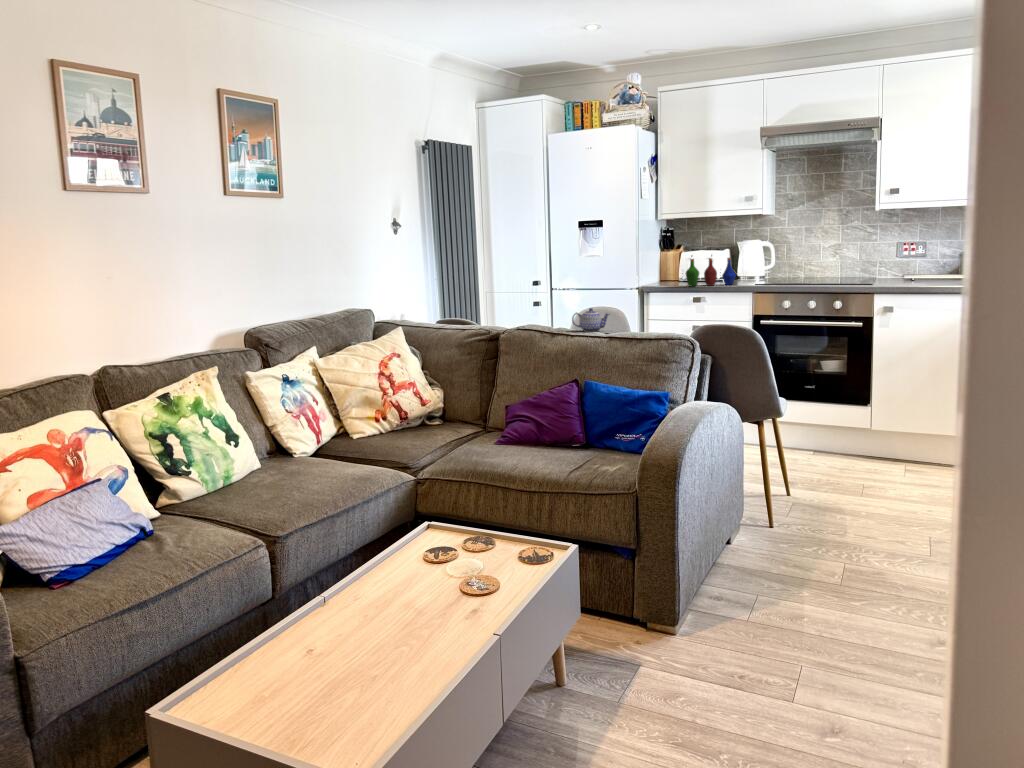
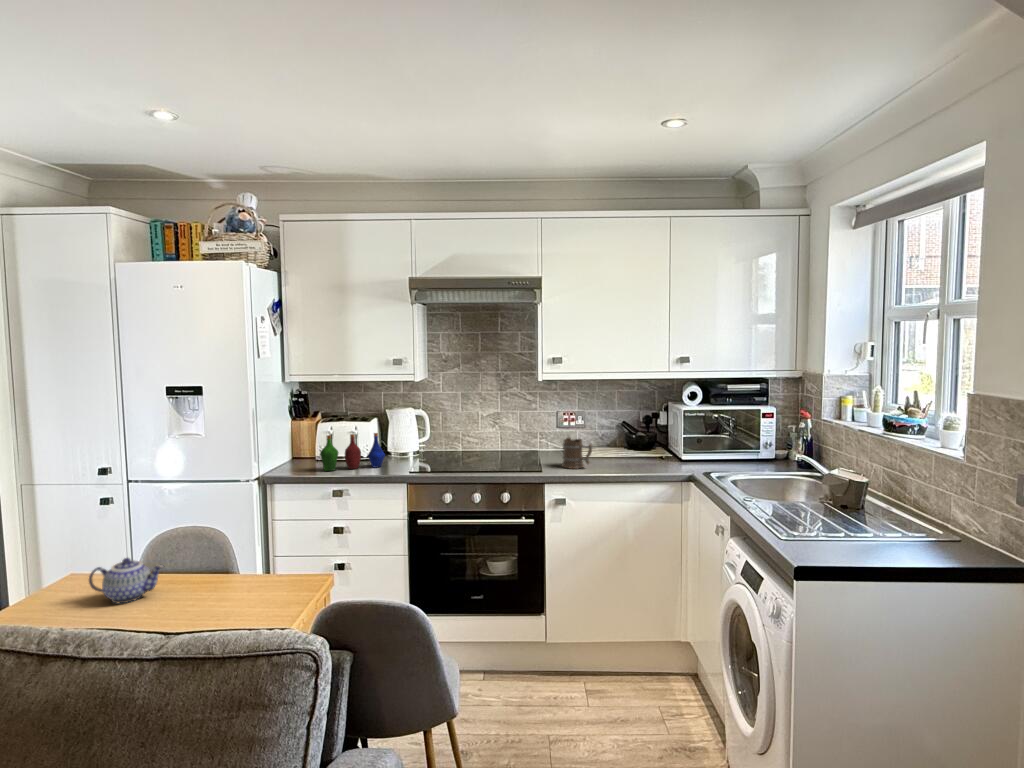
mug: none [890,258,919,284] -> present [562,438,592,469]

